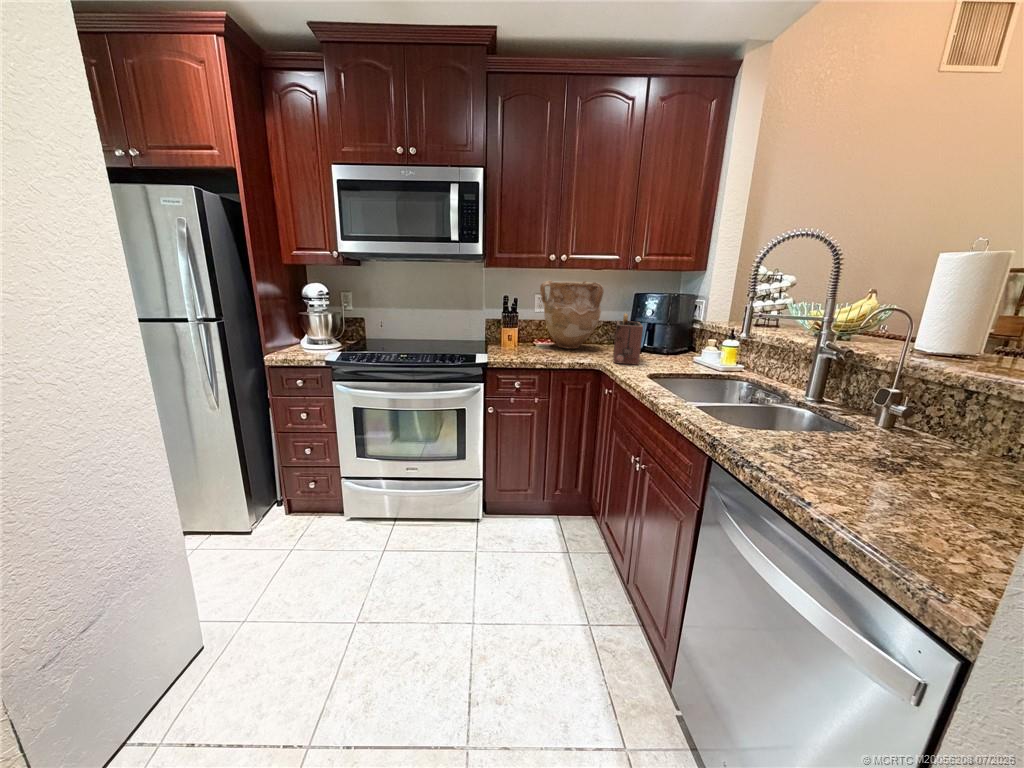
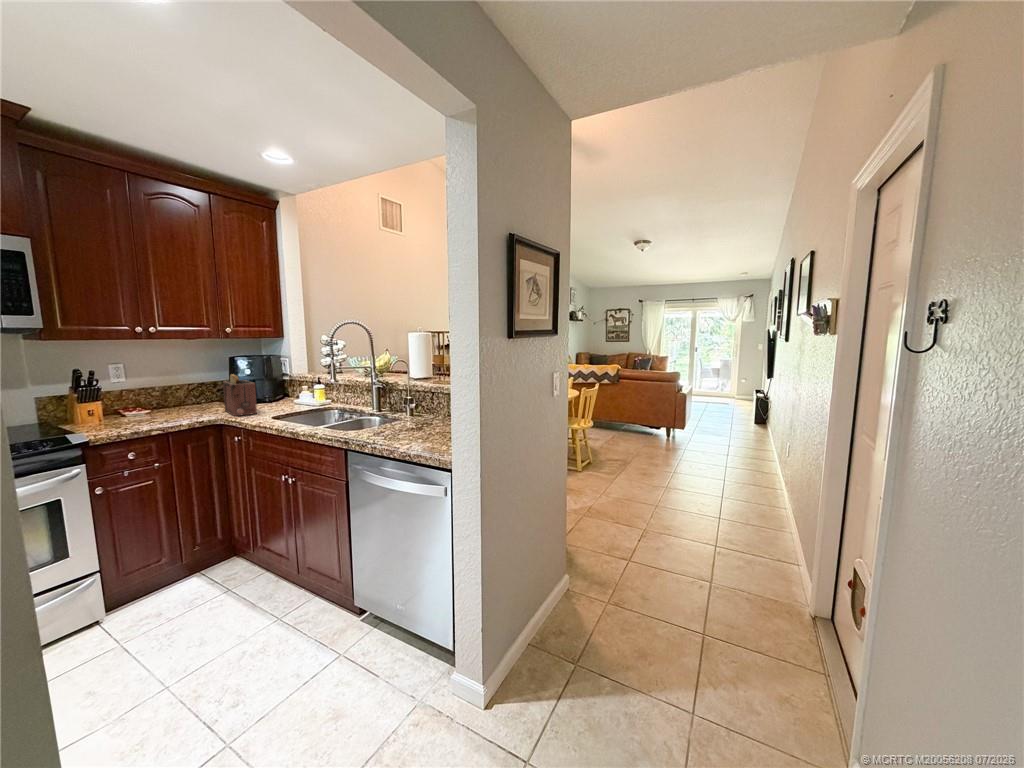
vase: present [540,280,604,349] -> none [121,347,202,414]

